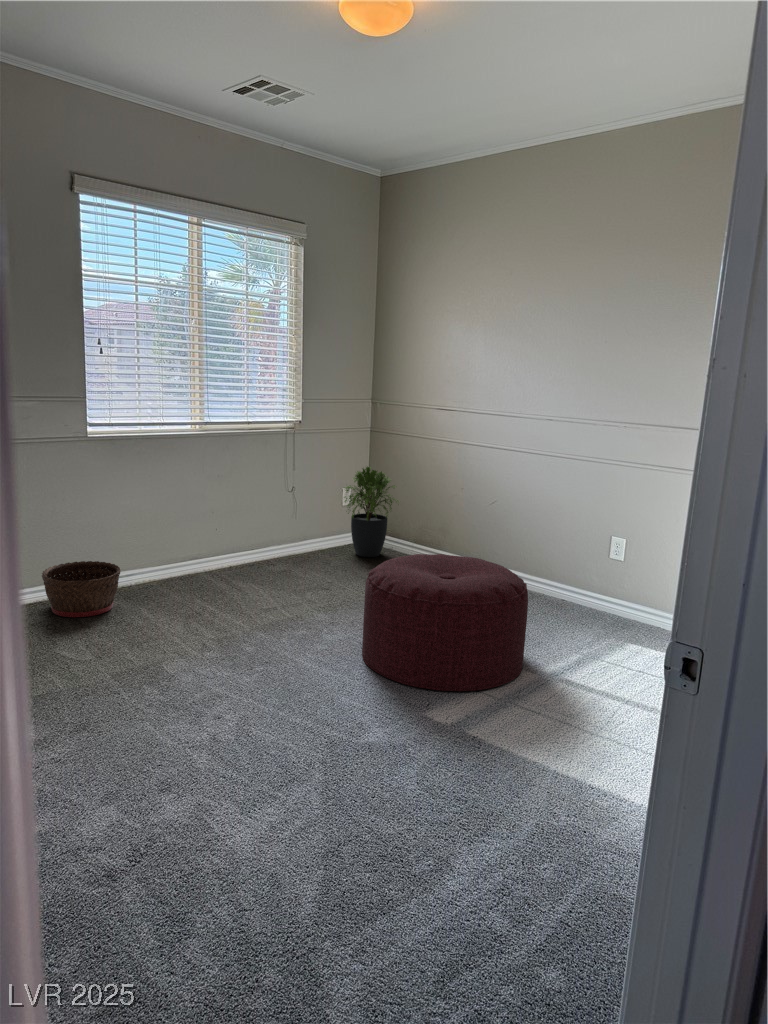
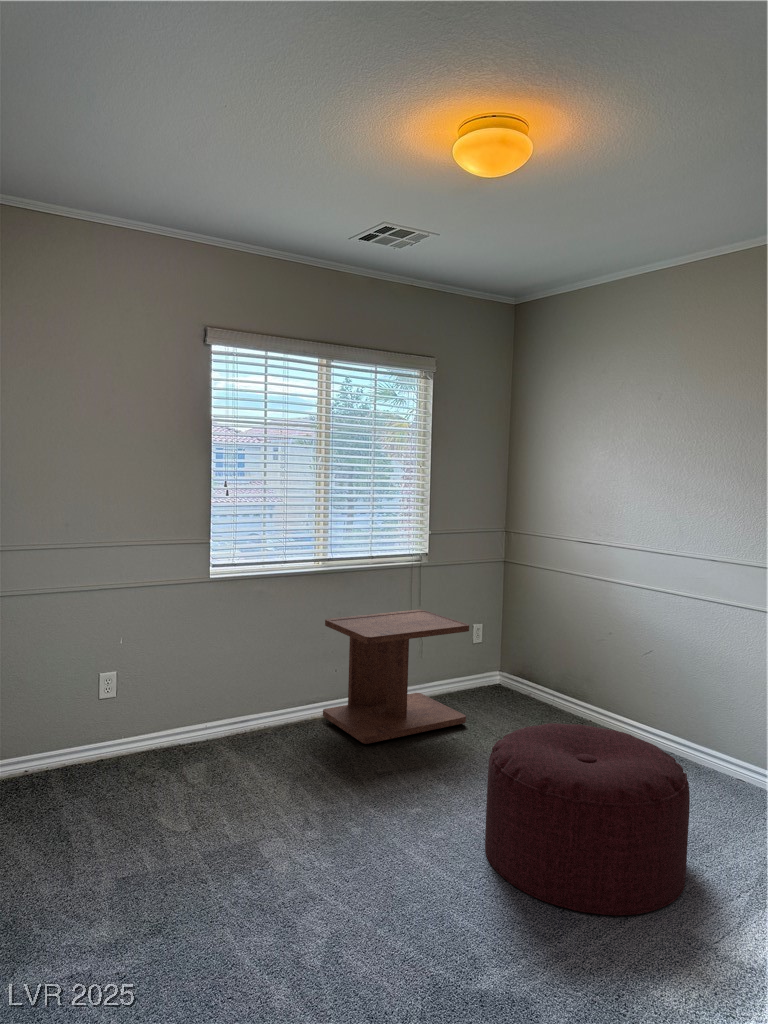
potted plant: present [345,467,395,557] -> none [471,602,539,704]
side table: none [204,472,341,589] -> present [323,609,469,744]
basket: present [42,561,120,617] -> none [154,707,233,772]

